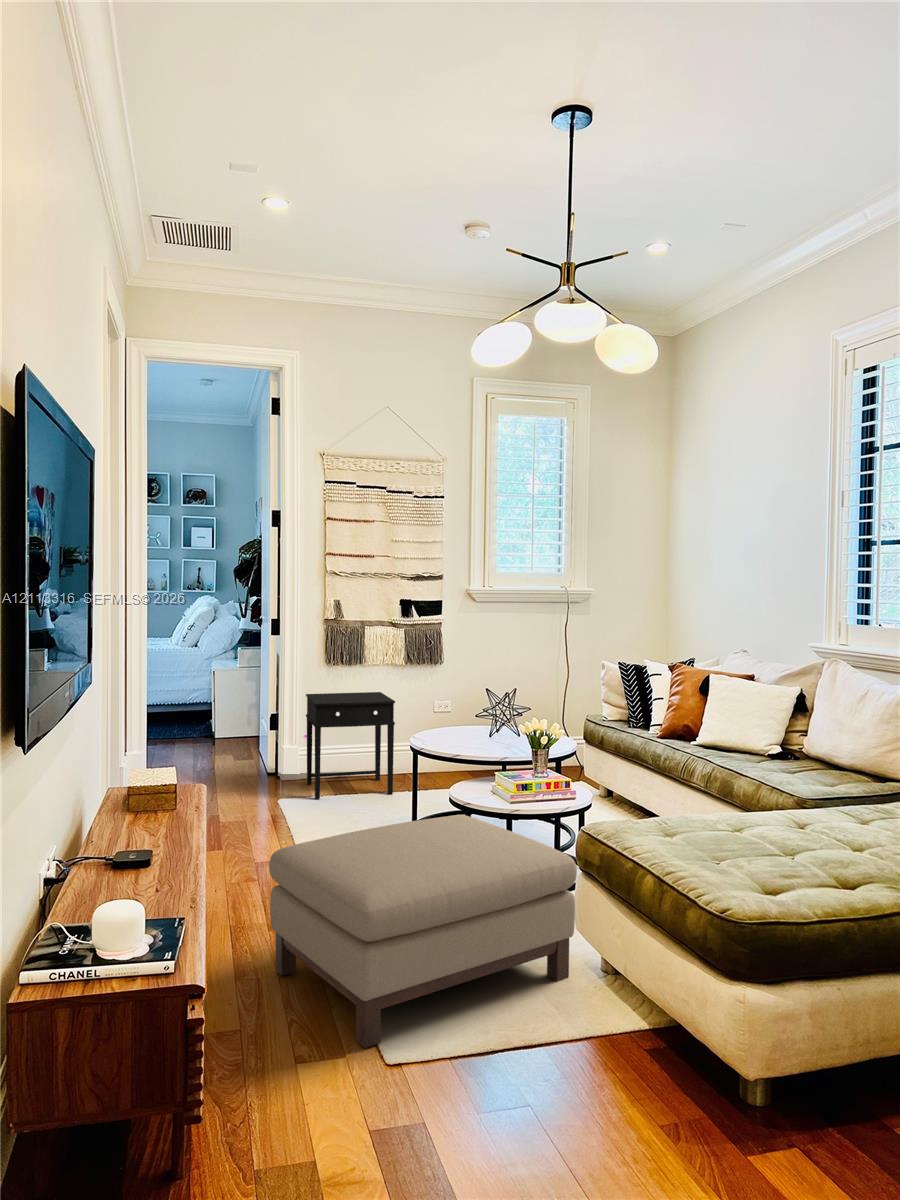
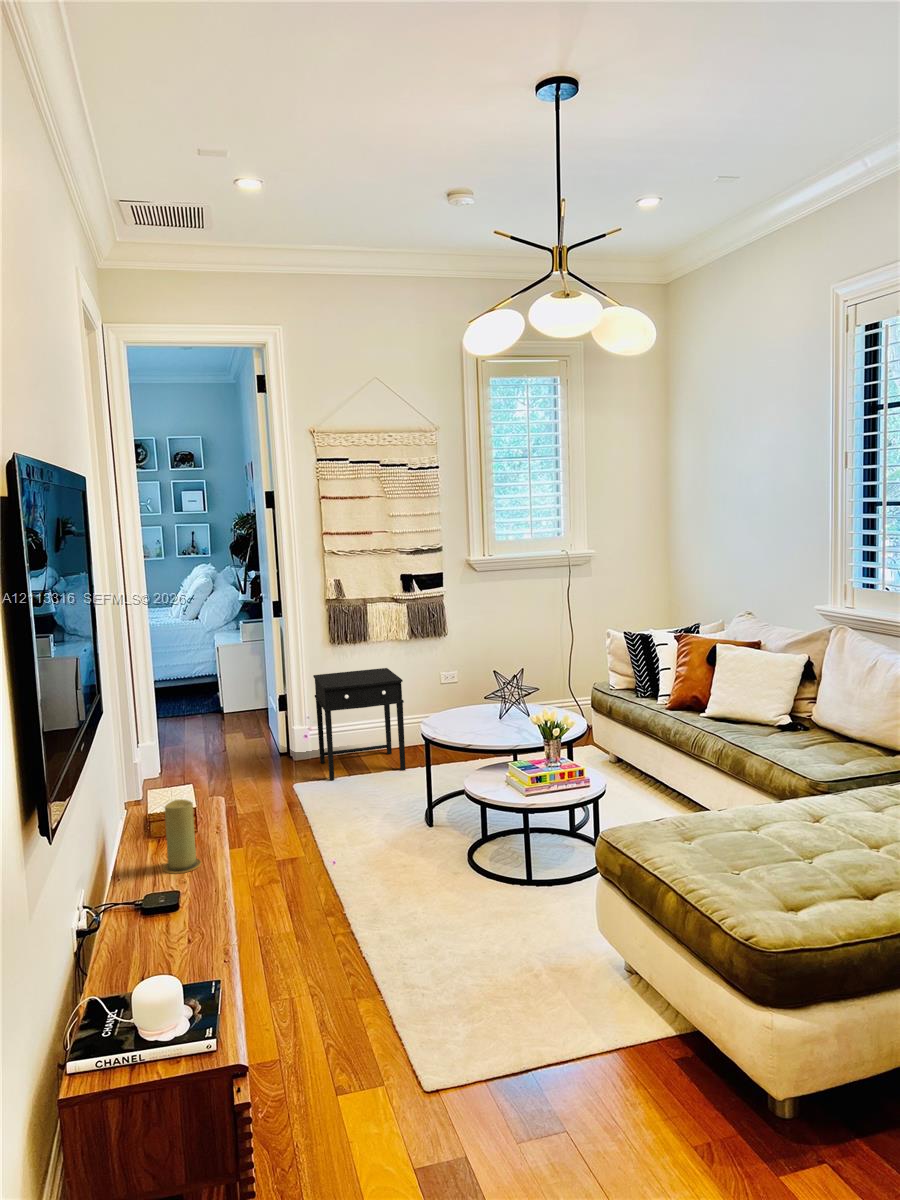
candle: none [138,768,177,840] -> present [163,799,201,874]
ottoman: present [269,815,577,1048] -> none [295,817,598,1073]

